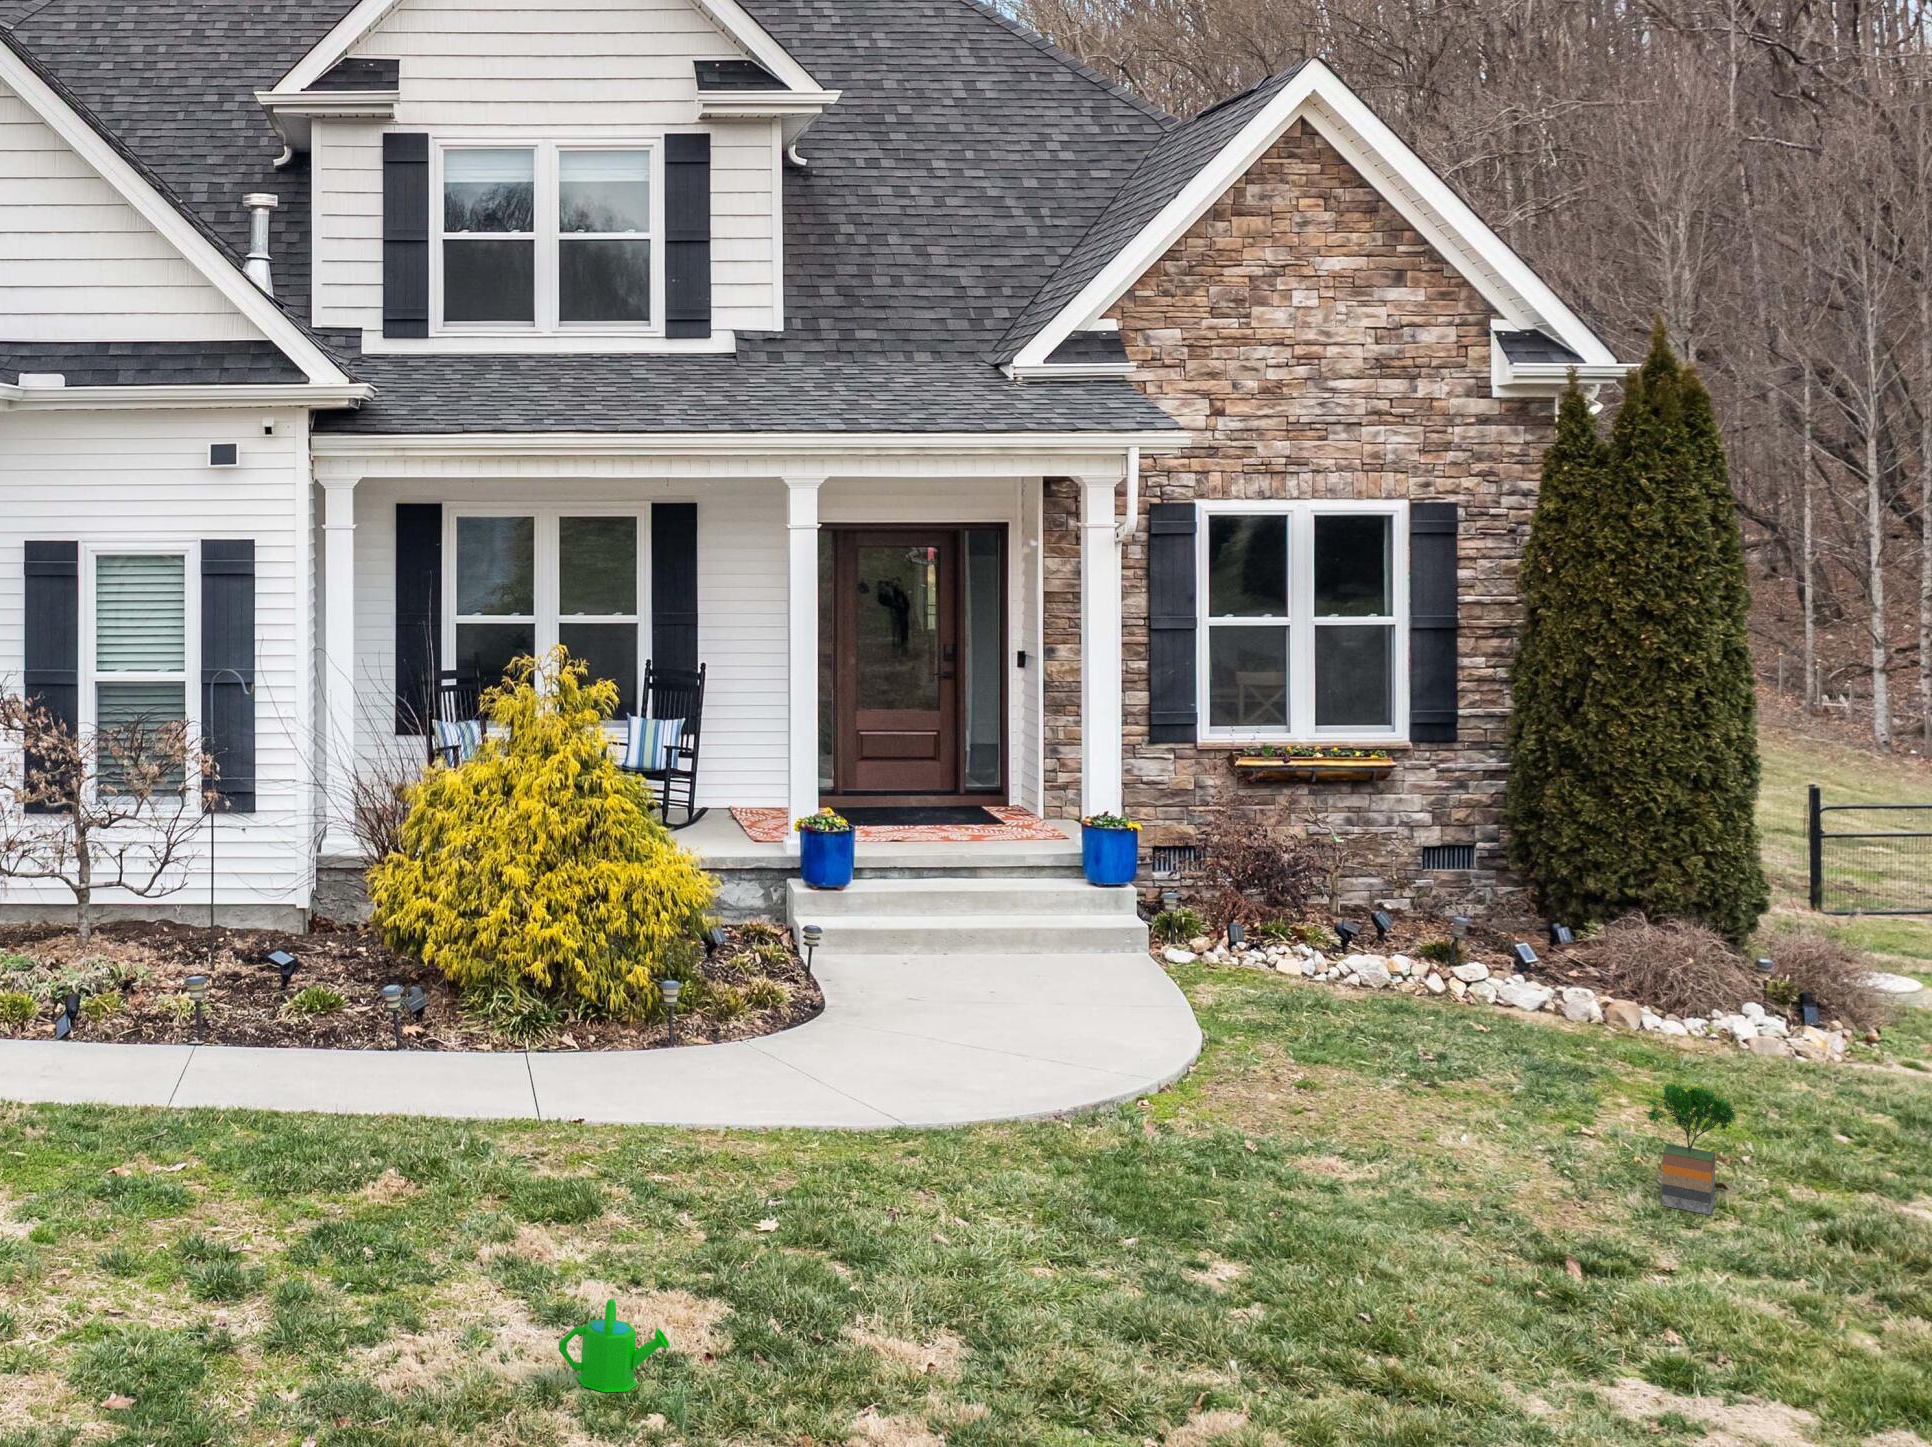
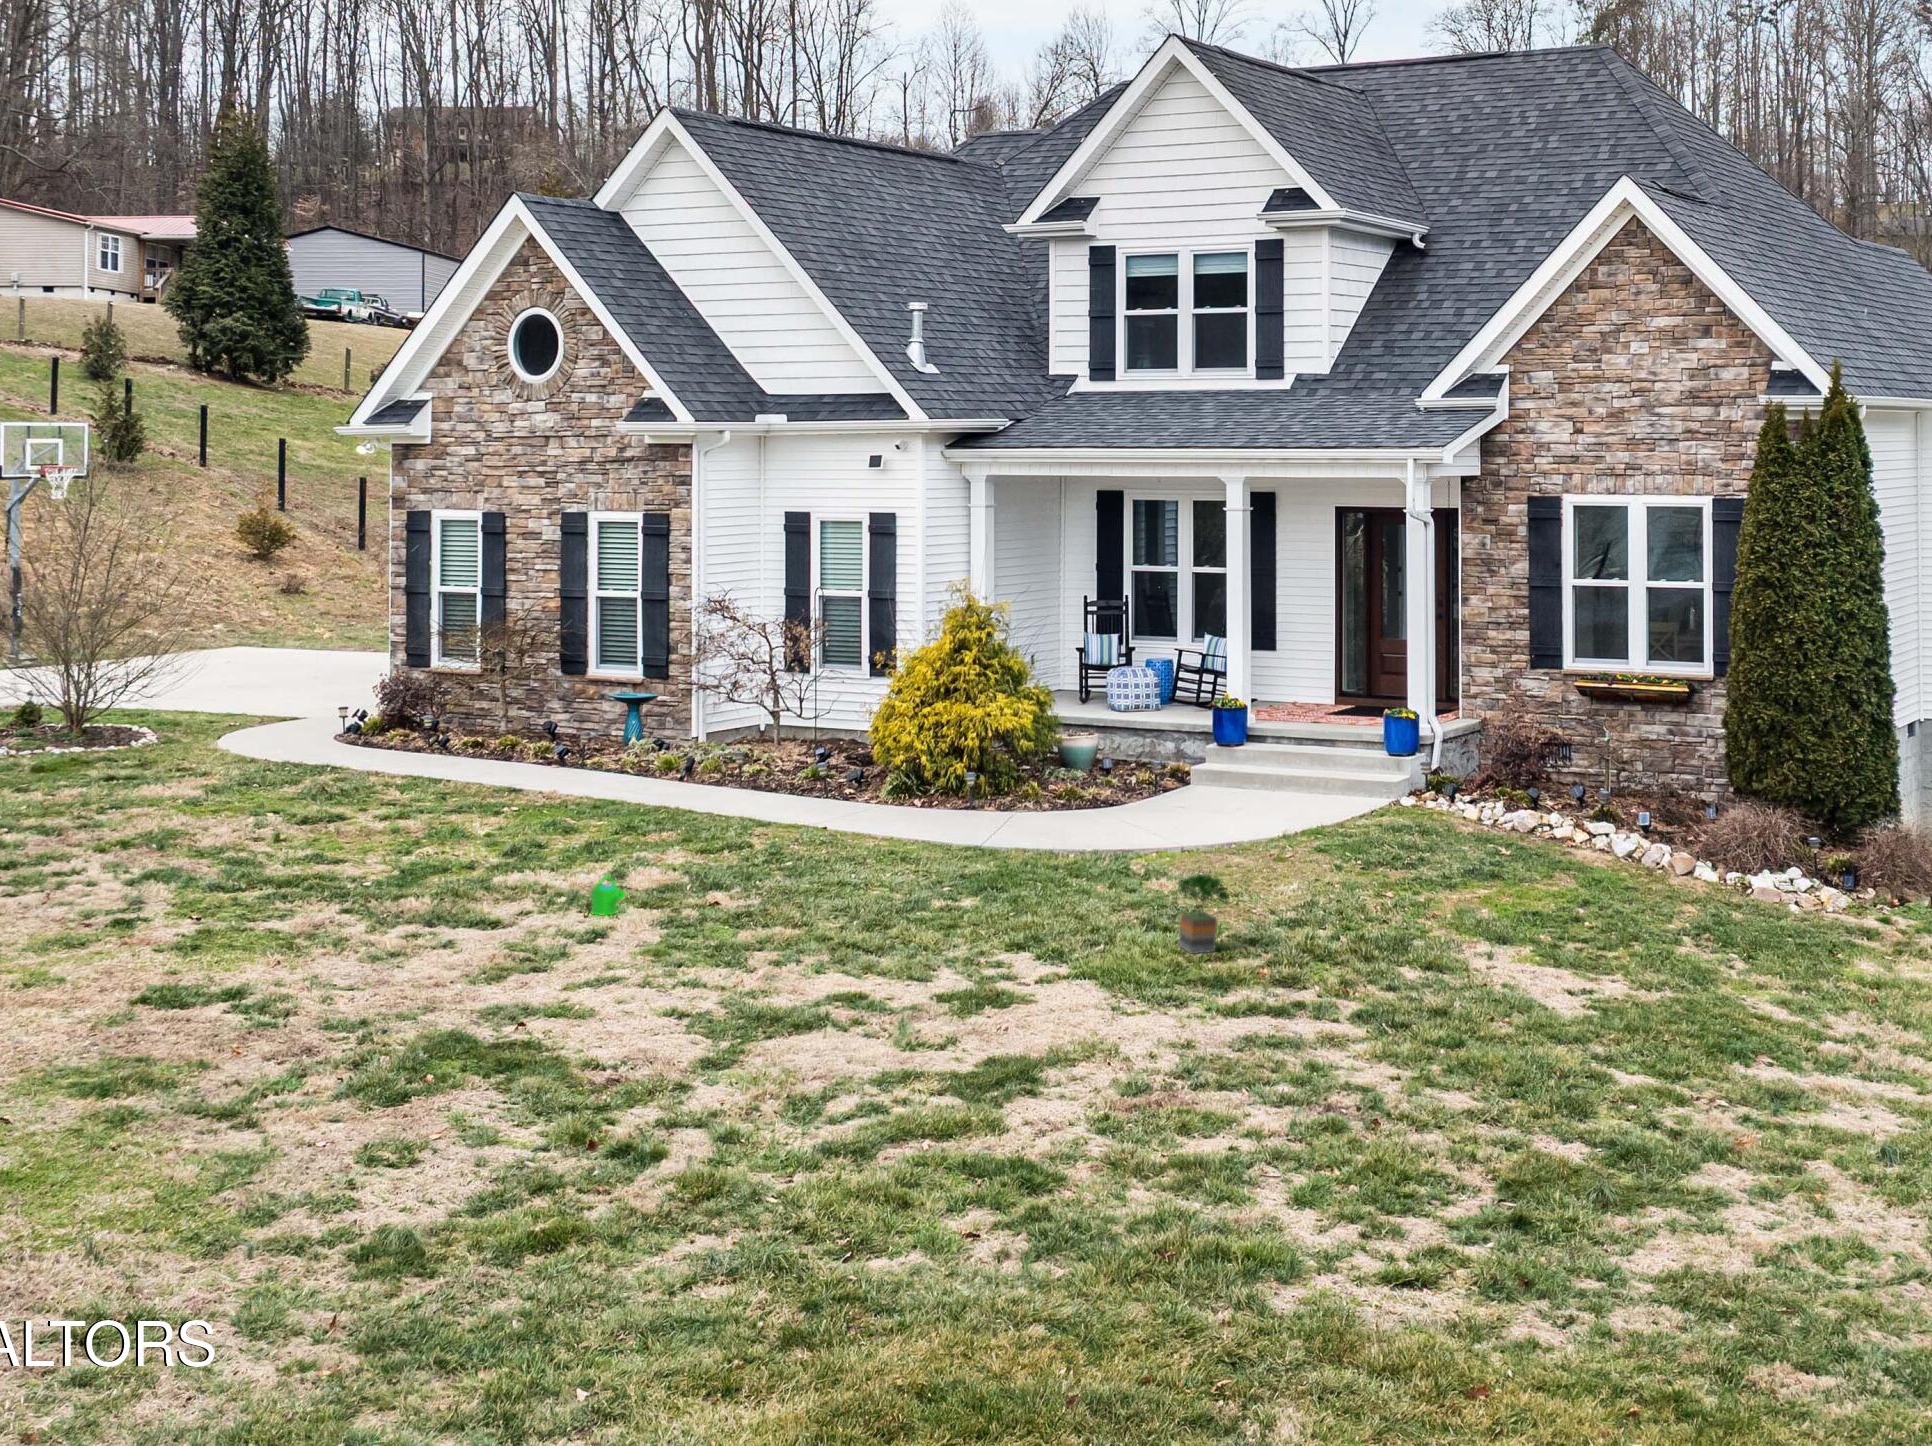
watering can: present [559,1299,670,1392] -> present [590,875,625,915]

